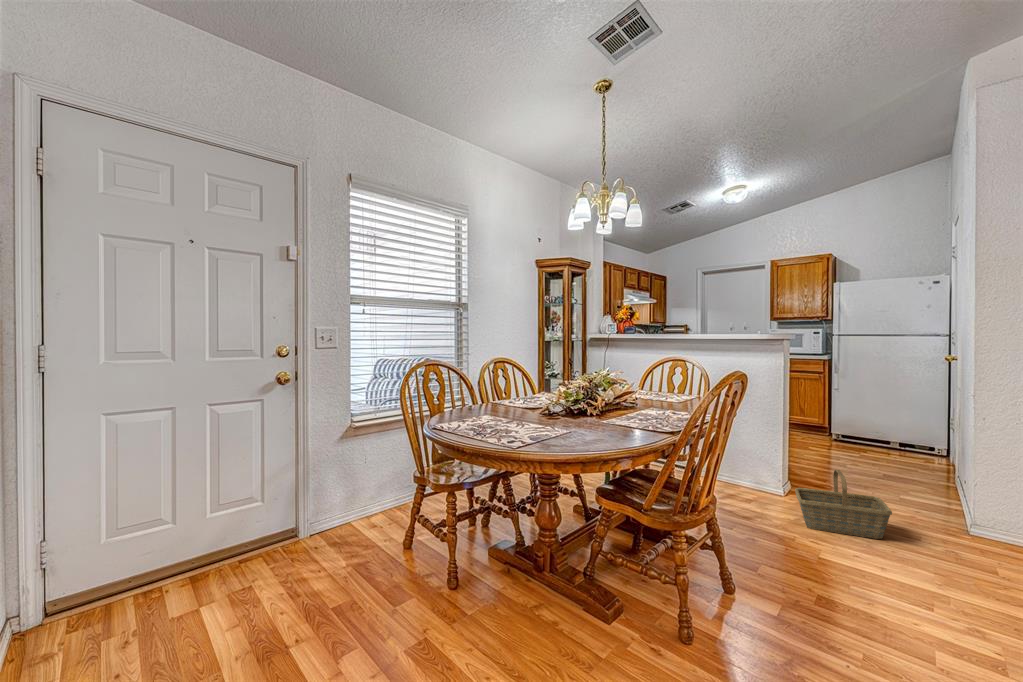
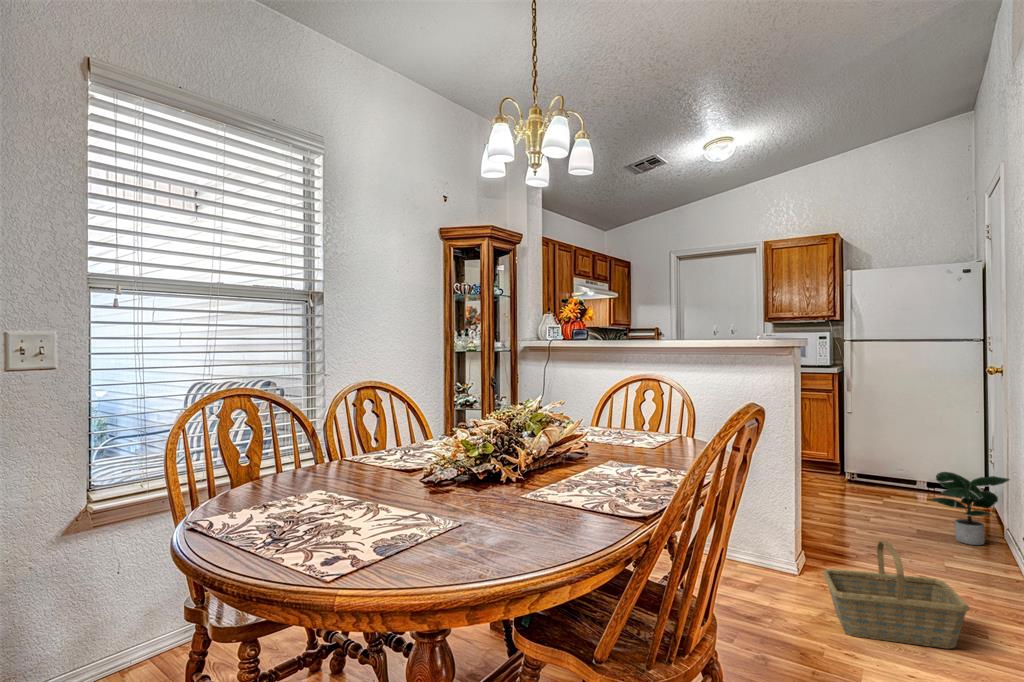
potted plant: none [887,432,950,484] -> present [931,472,1010,545]

